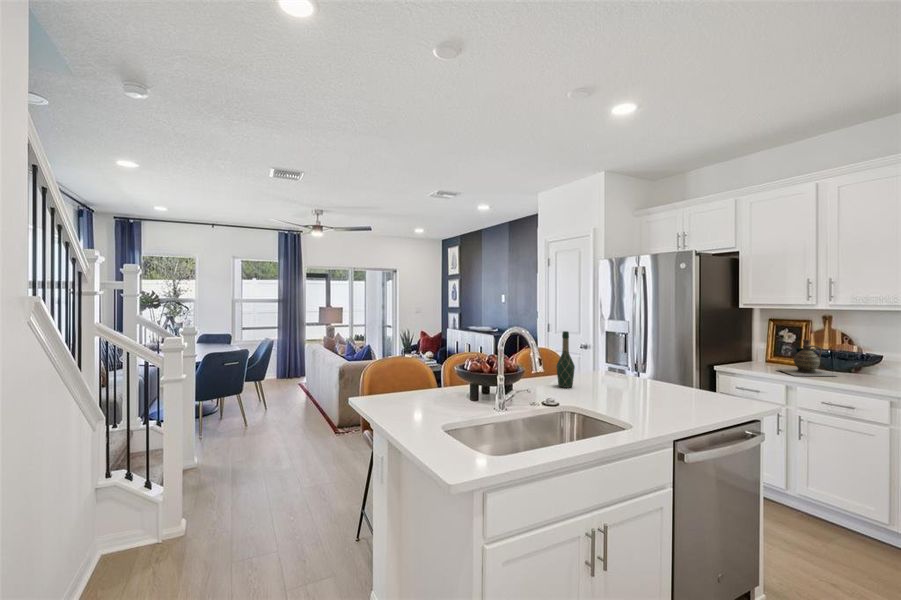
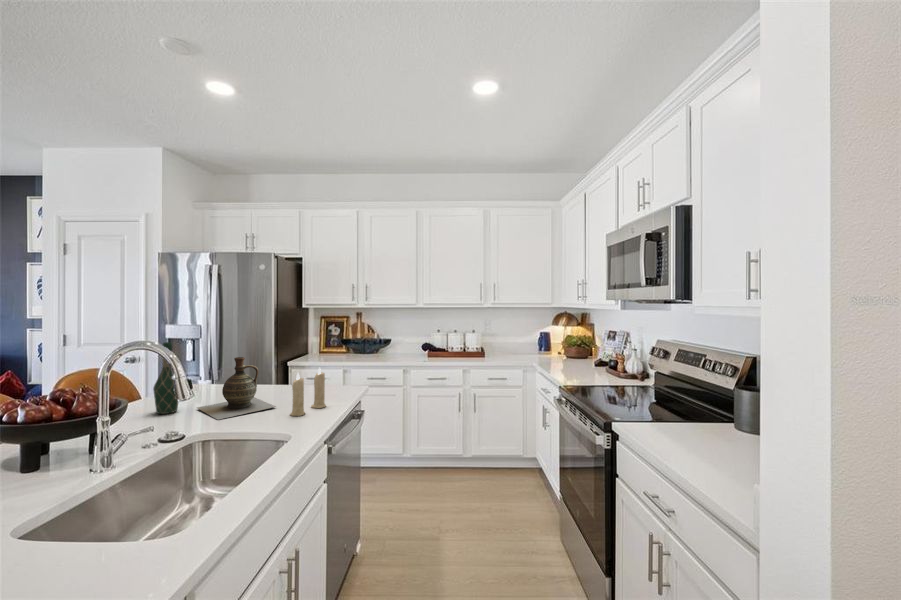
ceramic jug: present [777,339,835,376] -> present [197,357,276,420]
candle: none [652,368,699,414] -> present [290,368,326,416]

